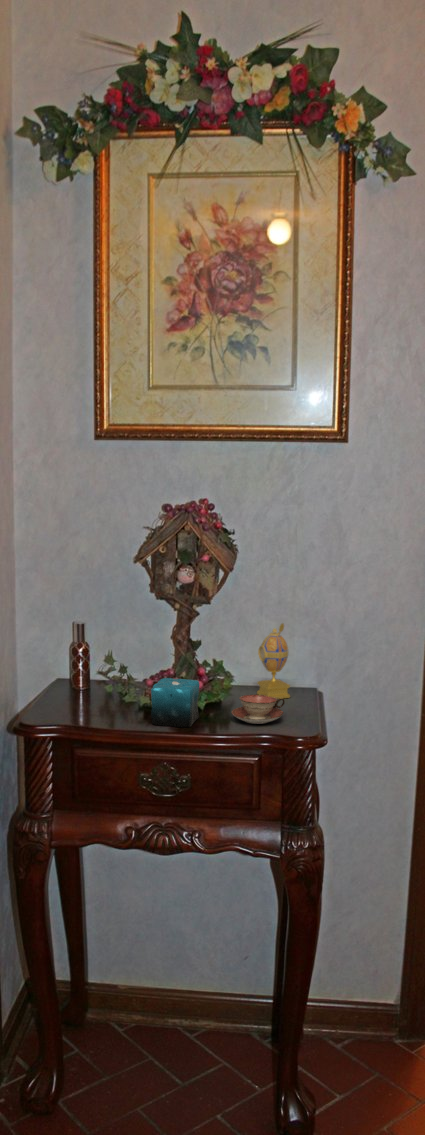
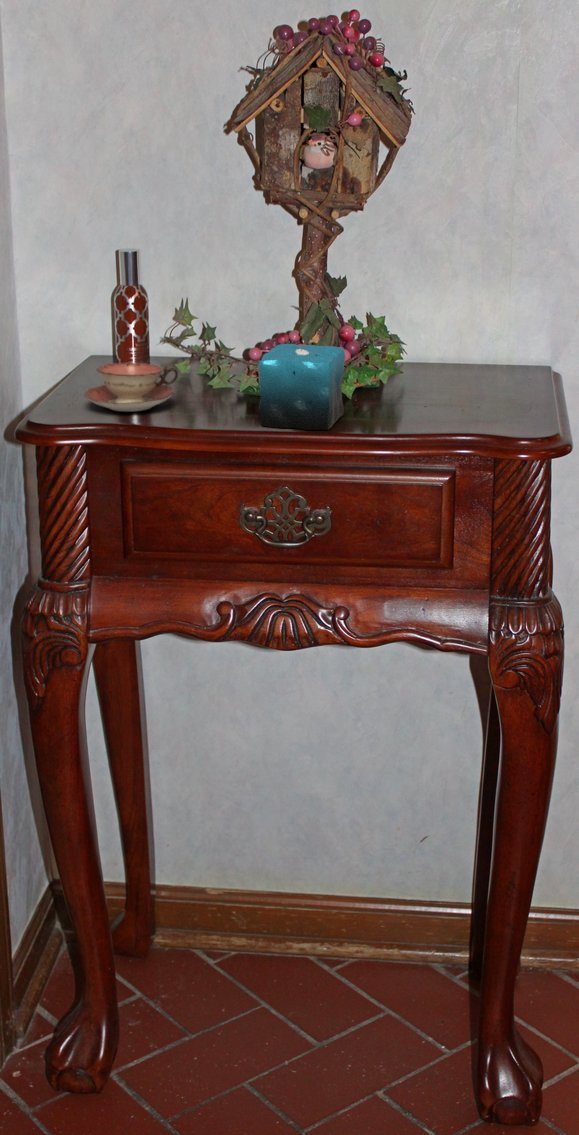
decorative egg: present [257,623,290,698] -> none [445,246,506,385]
teacup: present [231,695,285,724] -> present [84,362,178,411]

